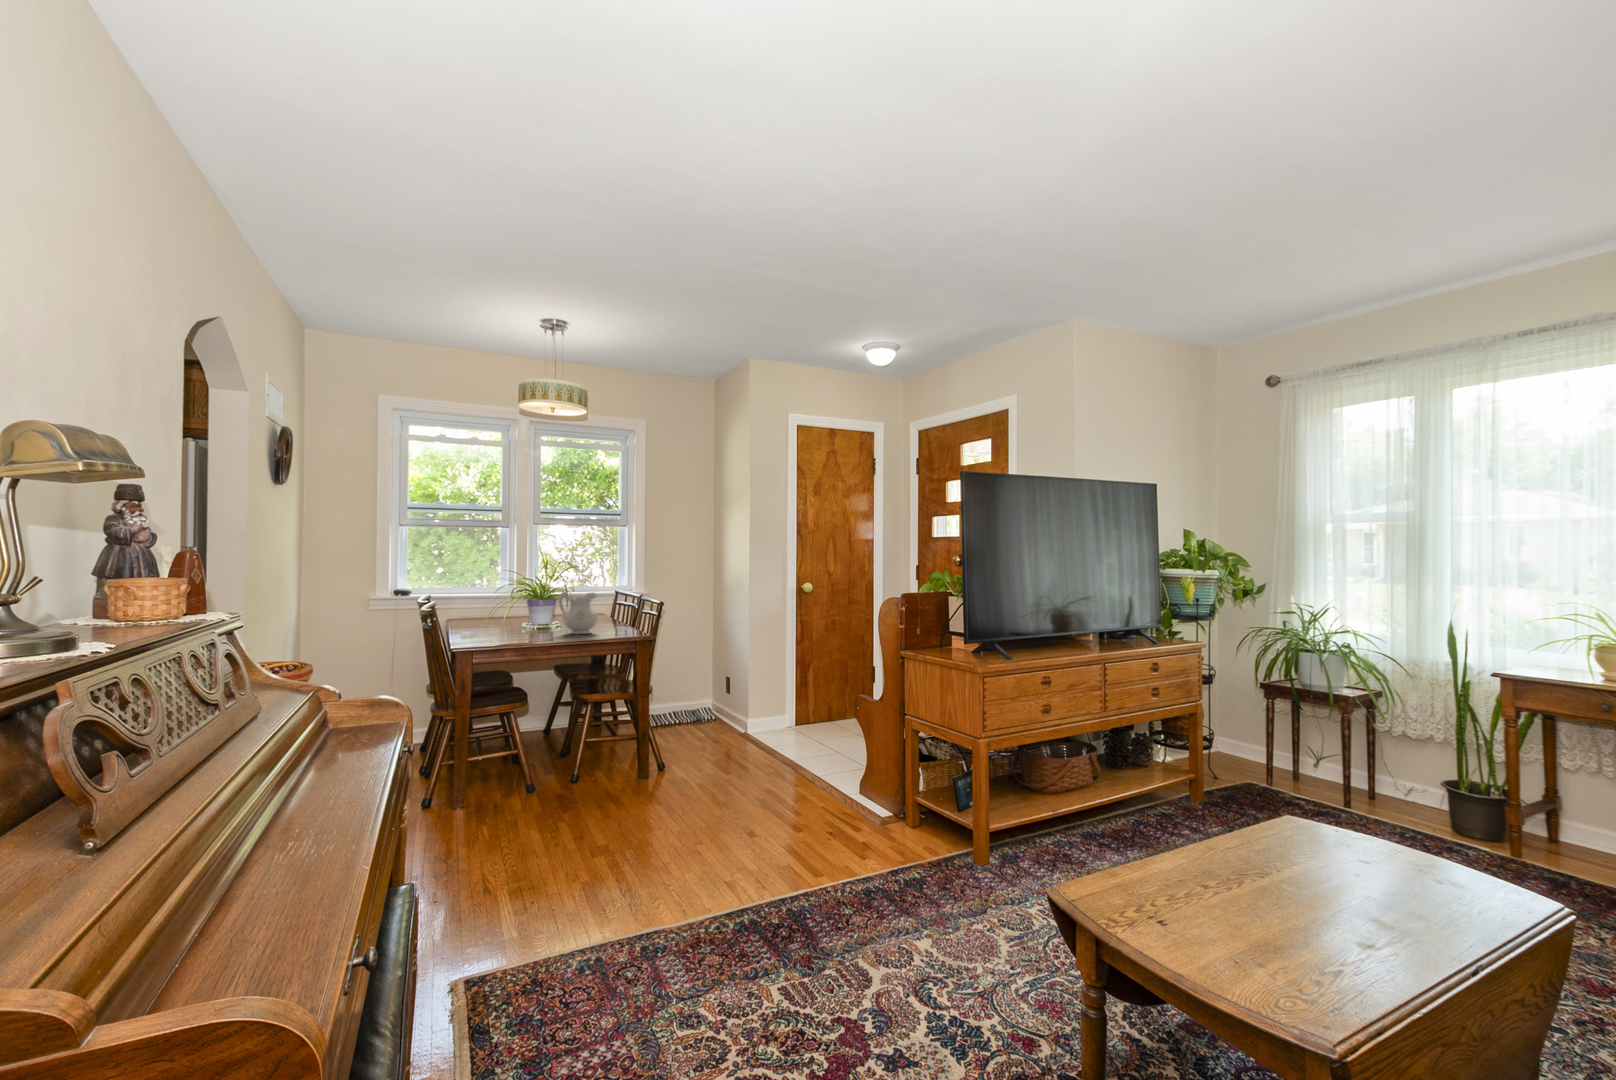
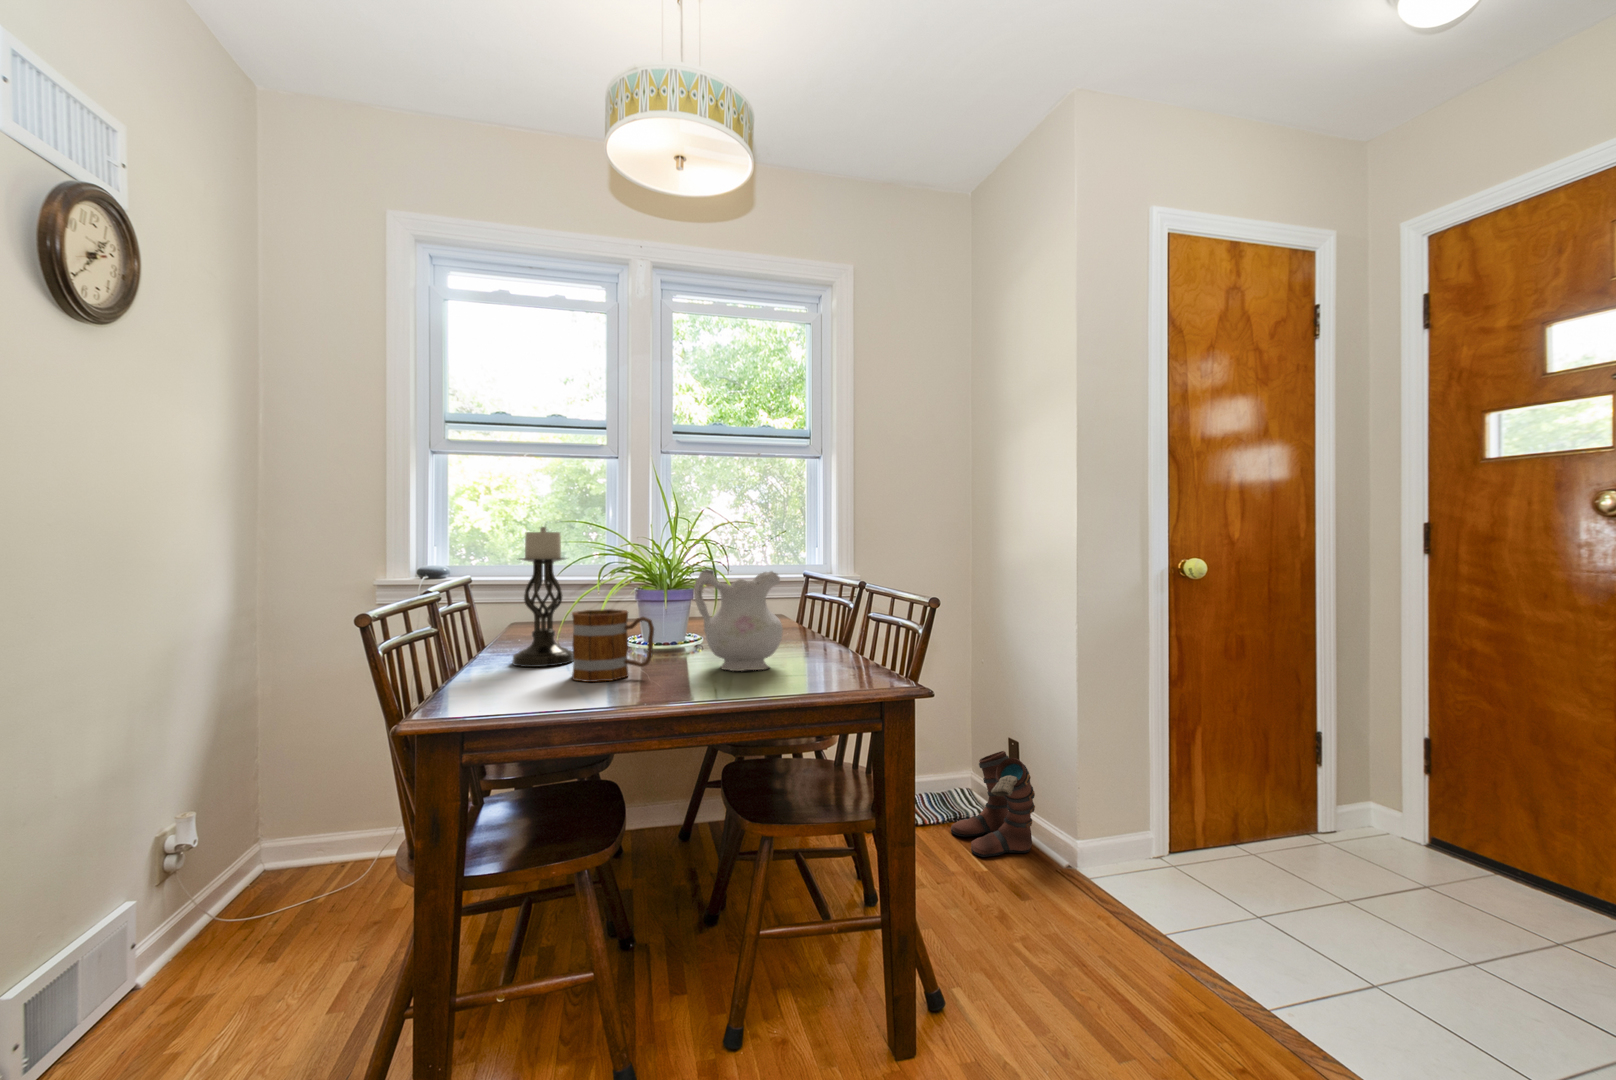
candle holder: none [473,573,501,635] -> present [512,527,573,667]
mug: none [506,609,542,638] -> present [572,609,654,682]
boots: none [692,683,731,732] -> present [951,751,1035,857]

